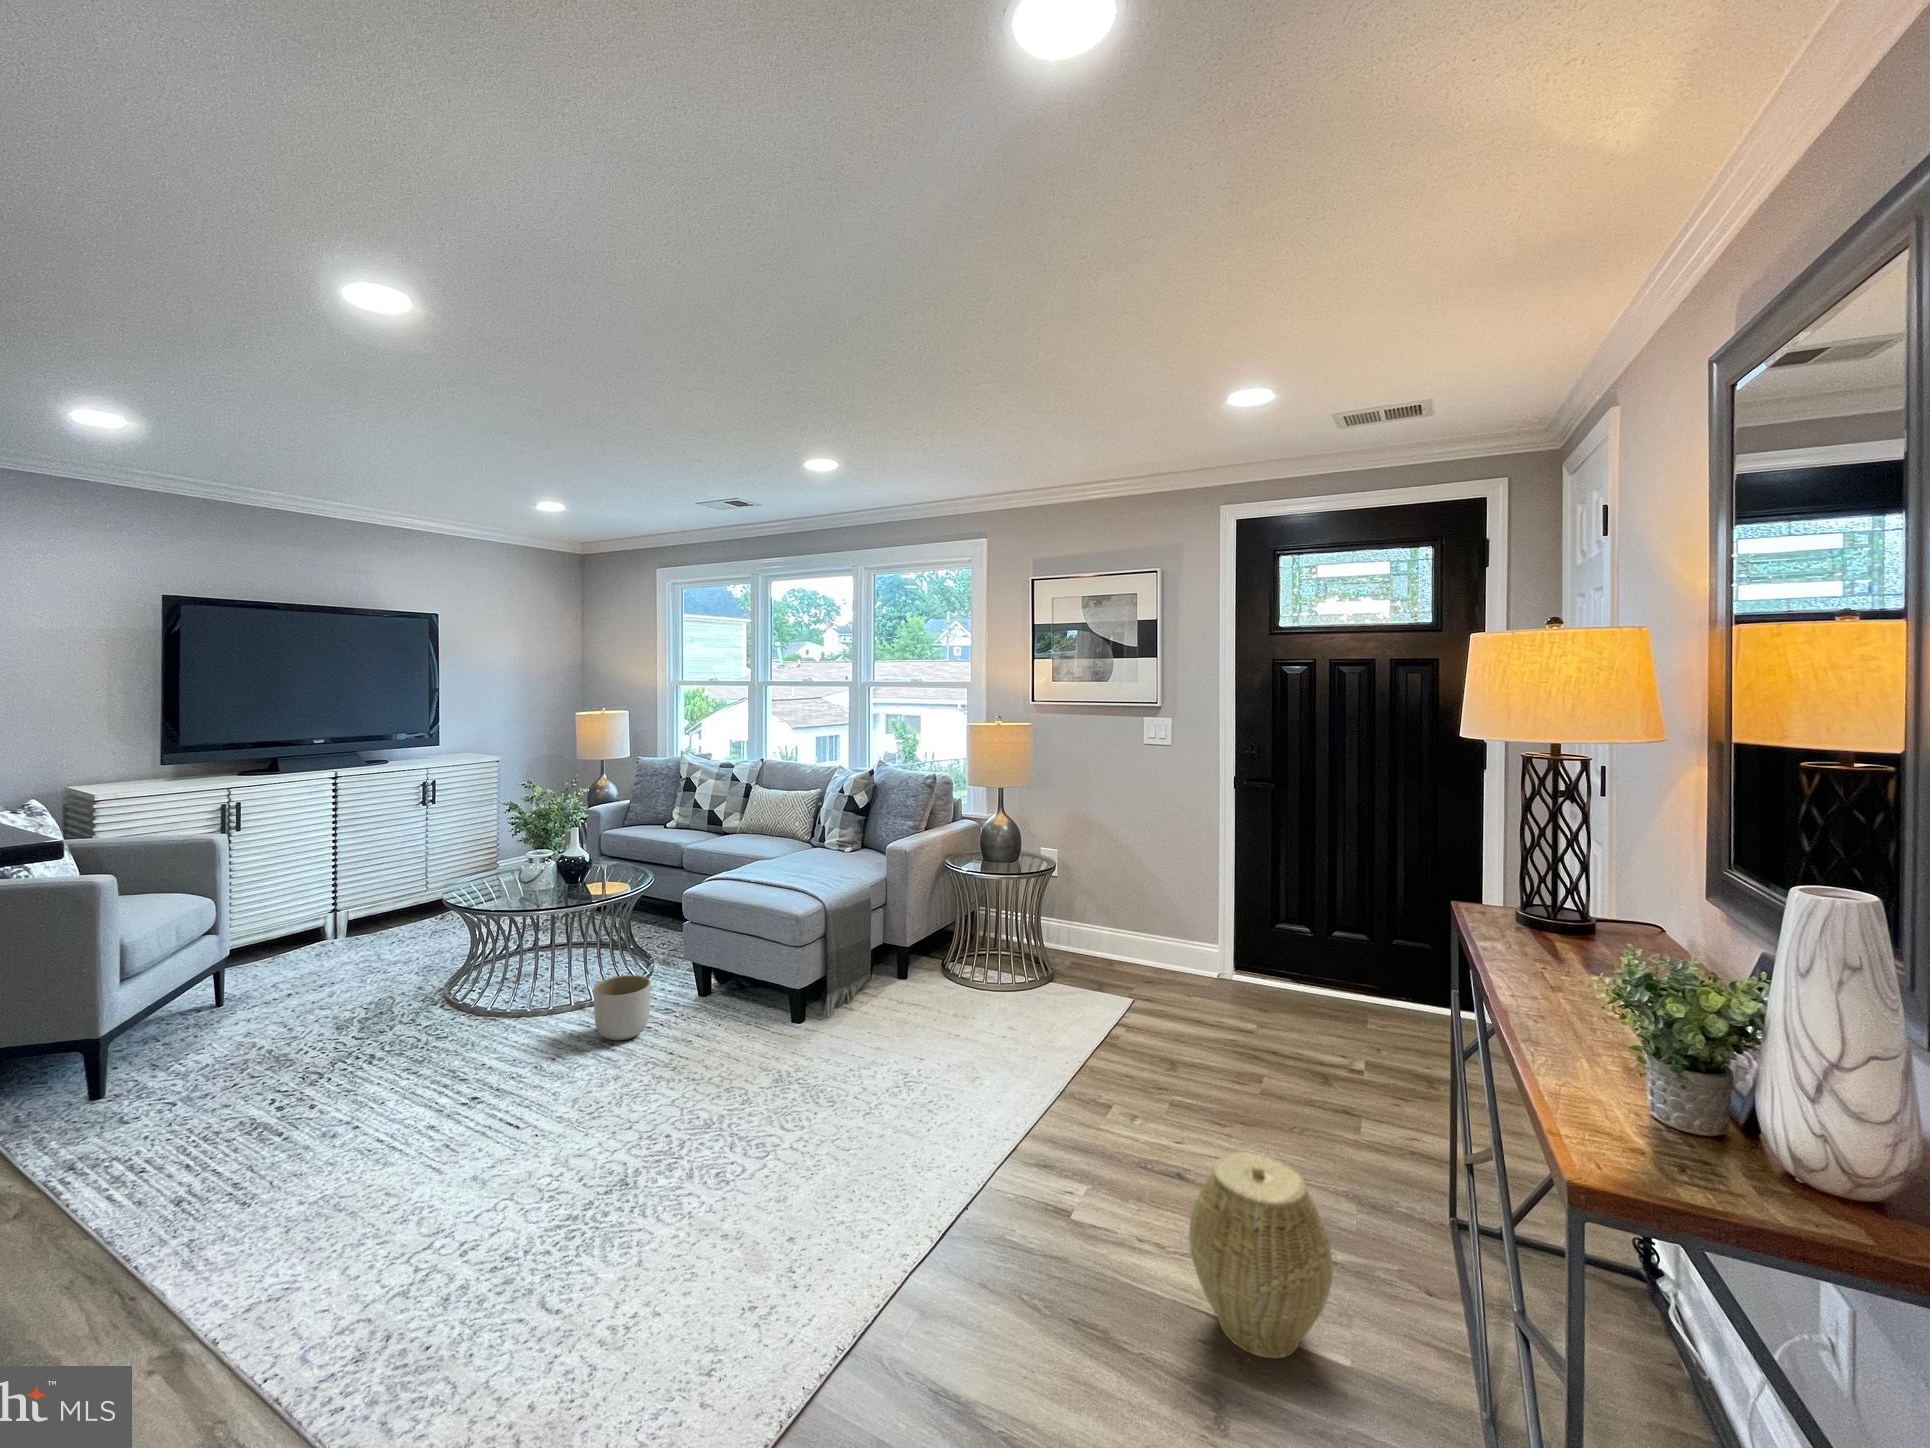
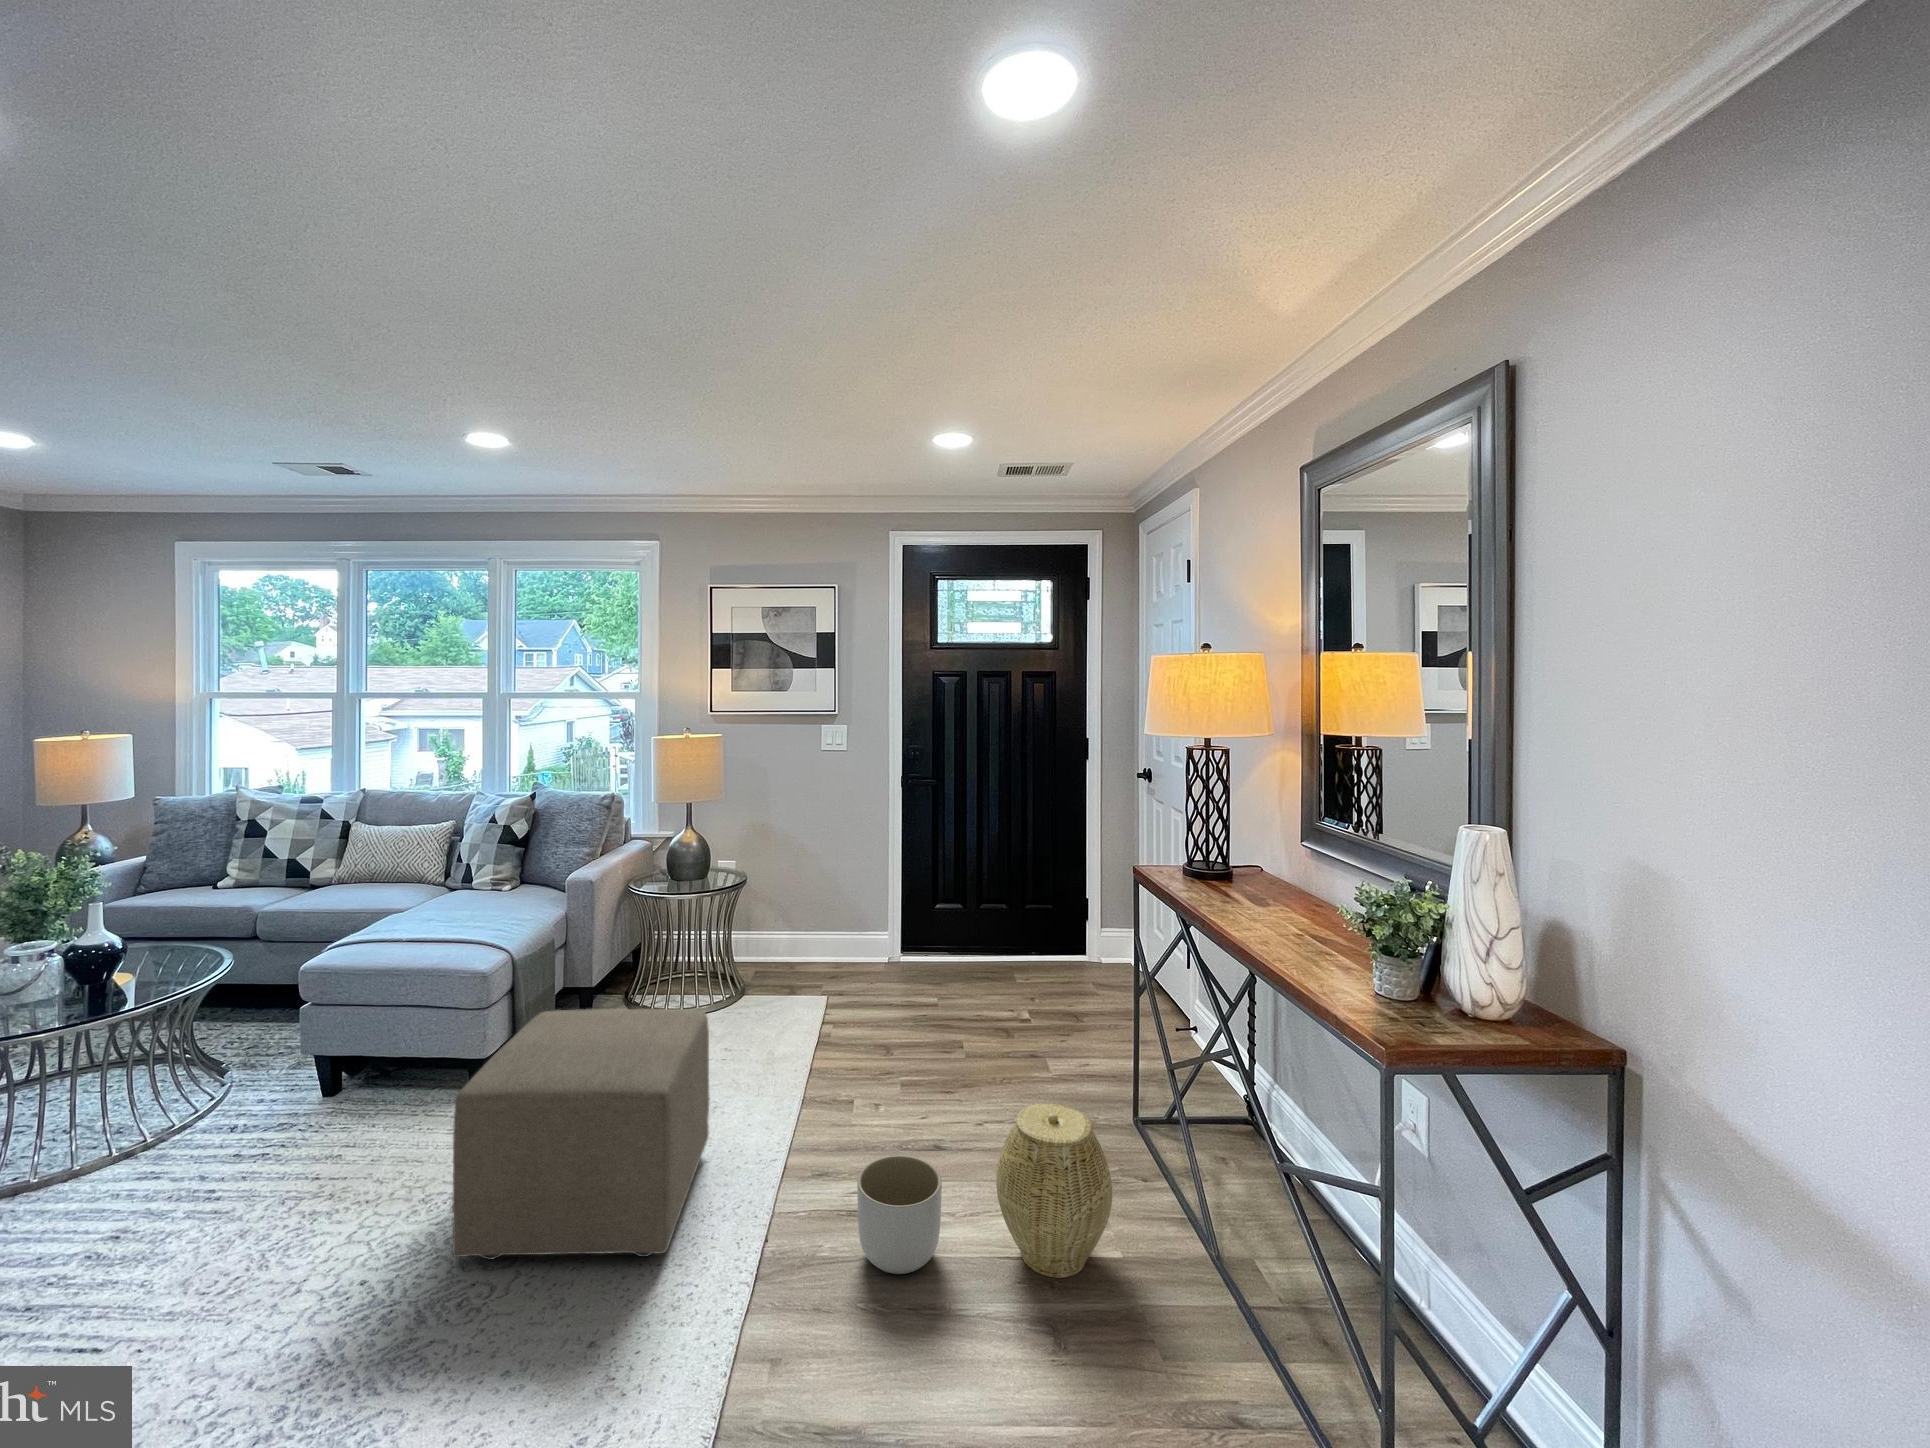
ottoman: none [725,956,951,1186] -> present [453,1009,709,1260]
planter: present [594,975,651,1040] -> present [857,1155,942,1274]

